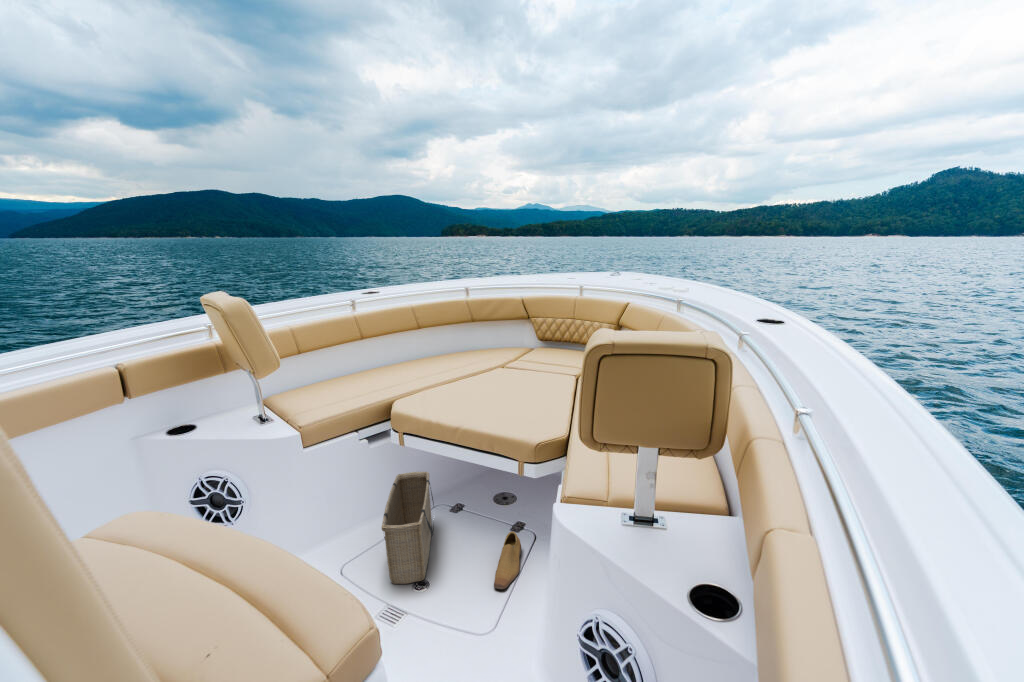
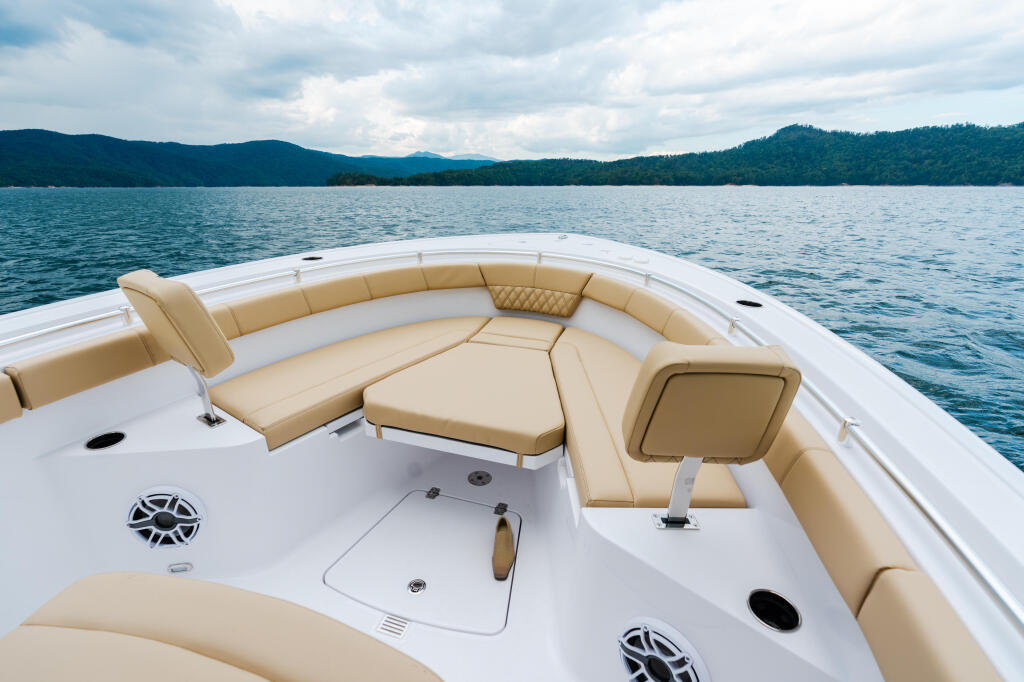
basket: present [381,472,434,584] -> none [372,462,424,586]

